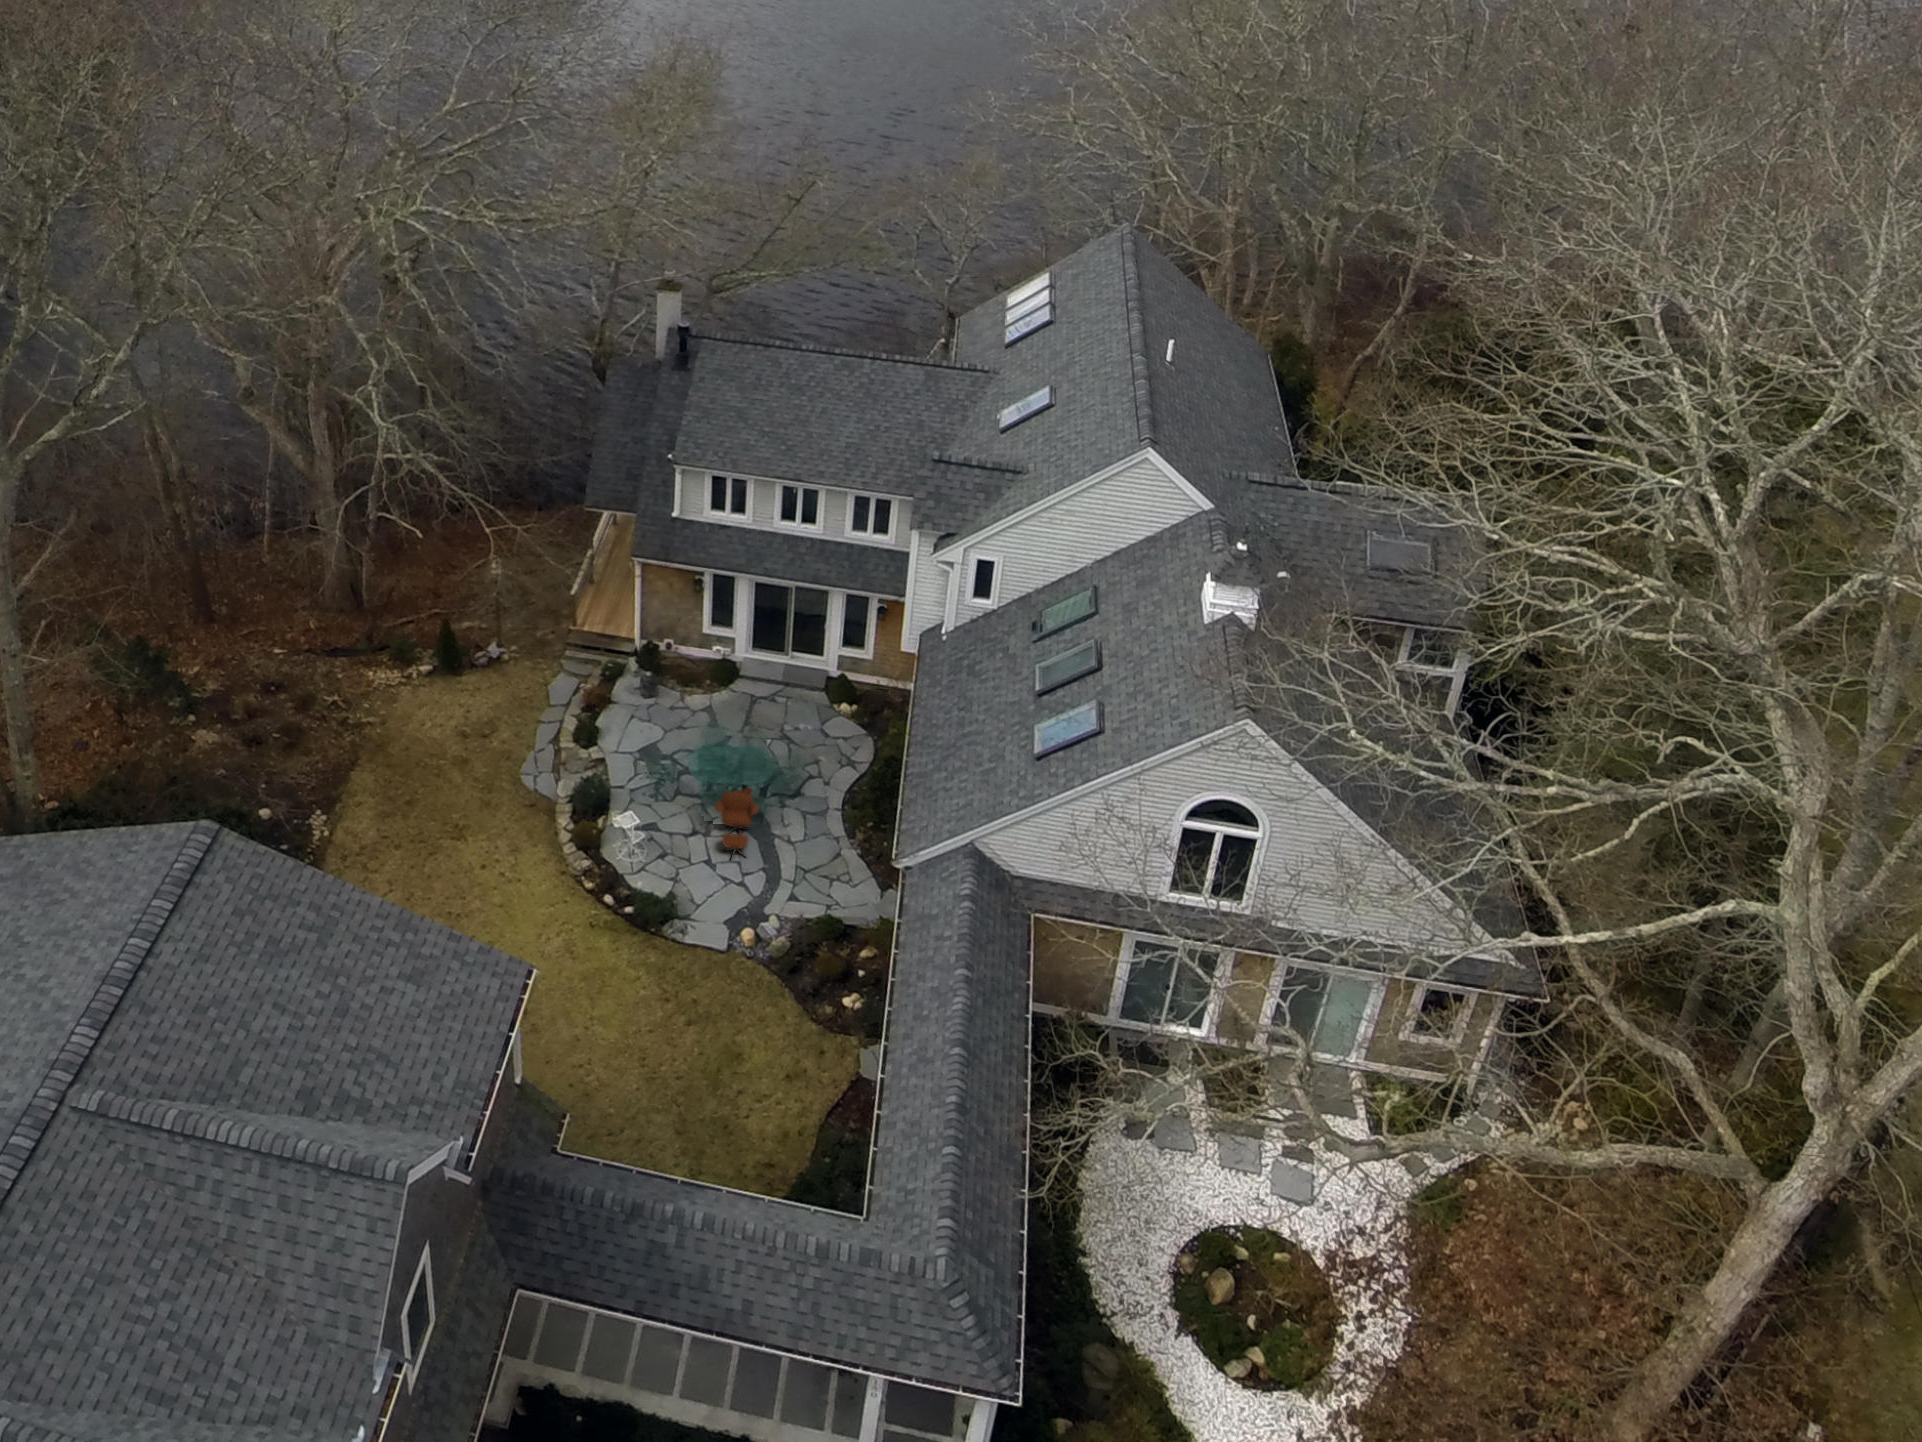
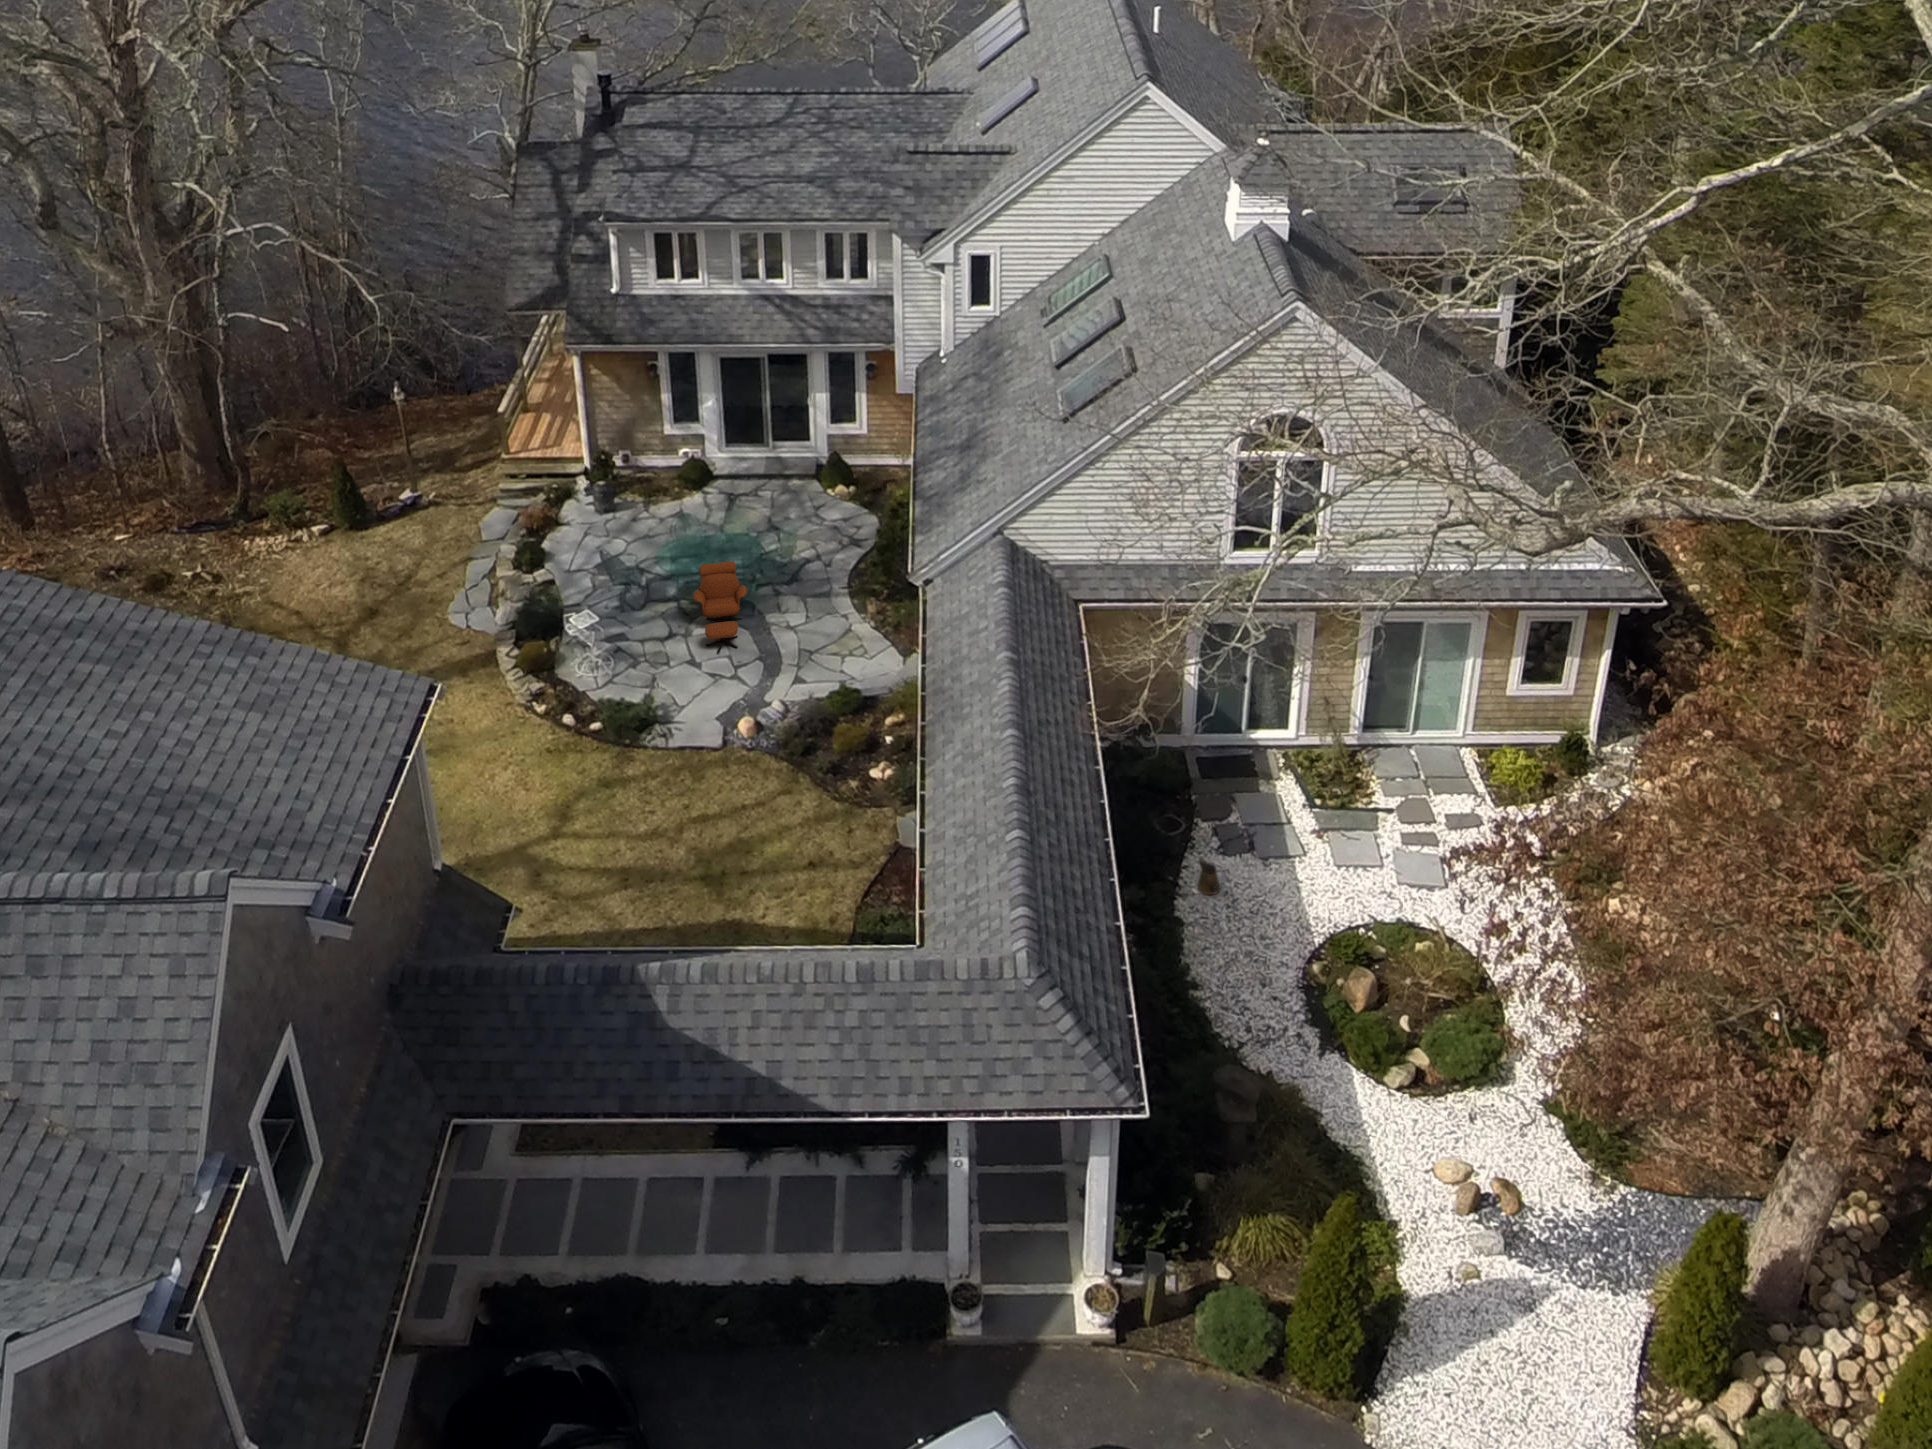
watering can: none [1097,1139,1120,1172] -> present [1197,859,1223,895]

